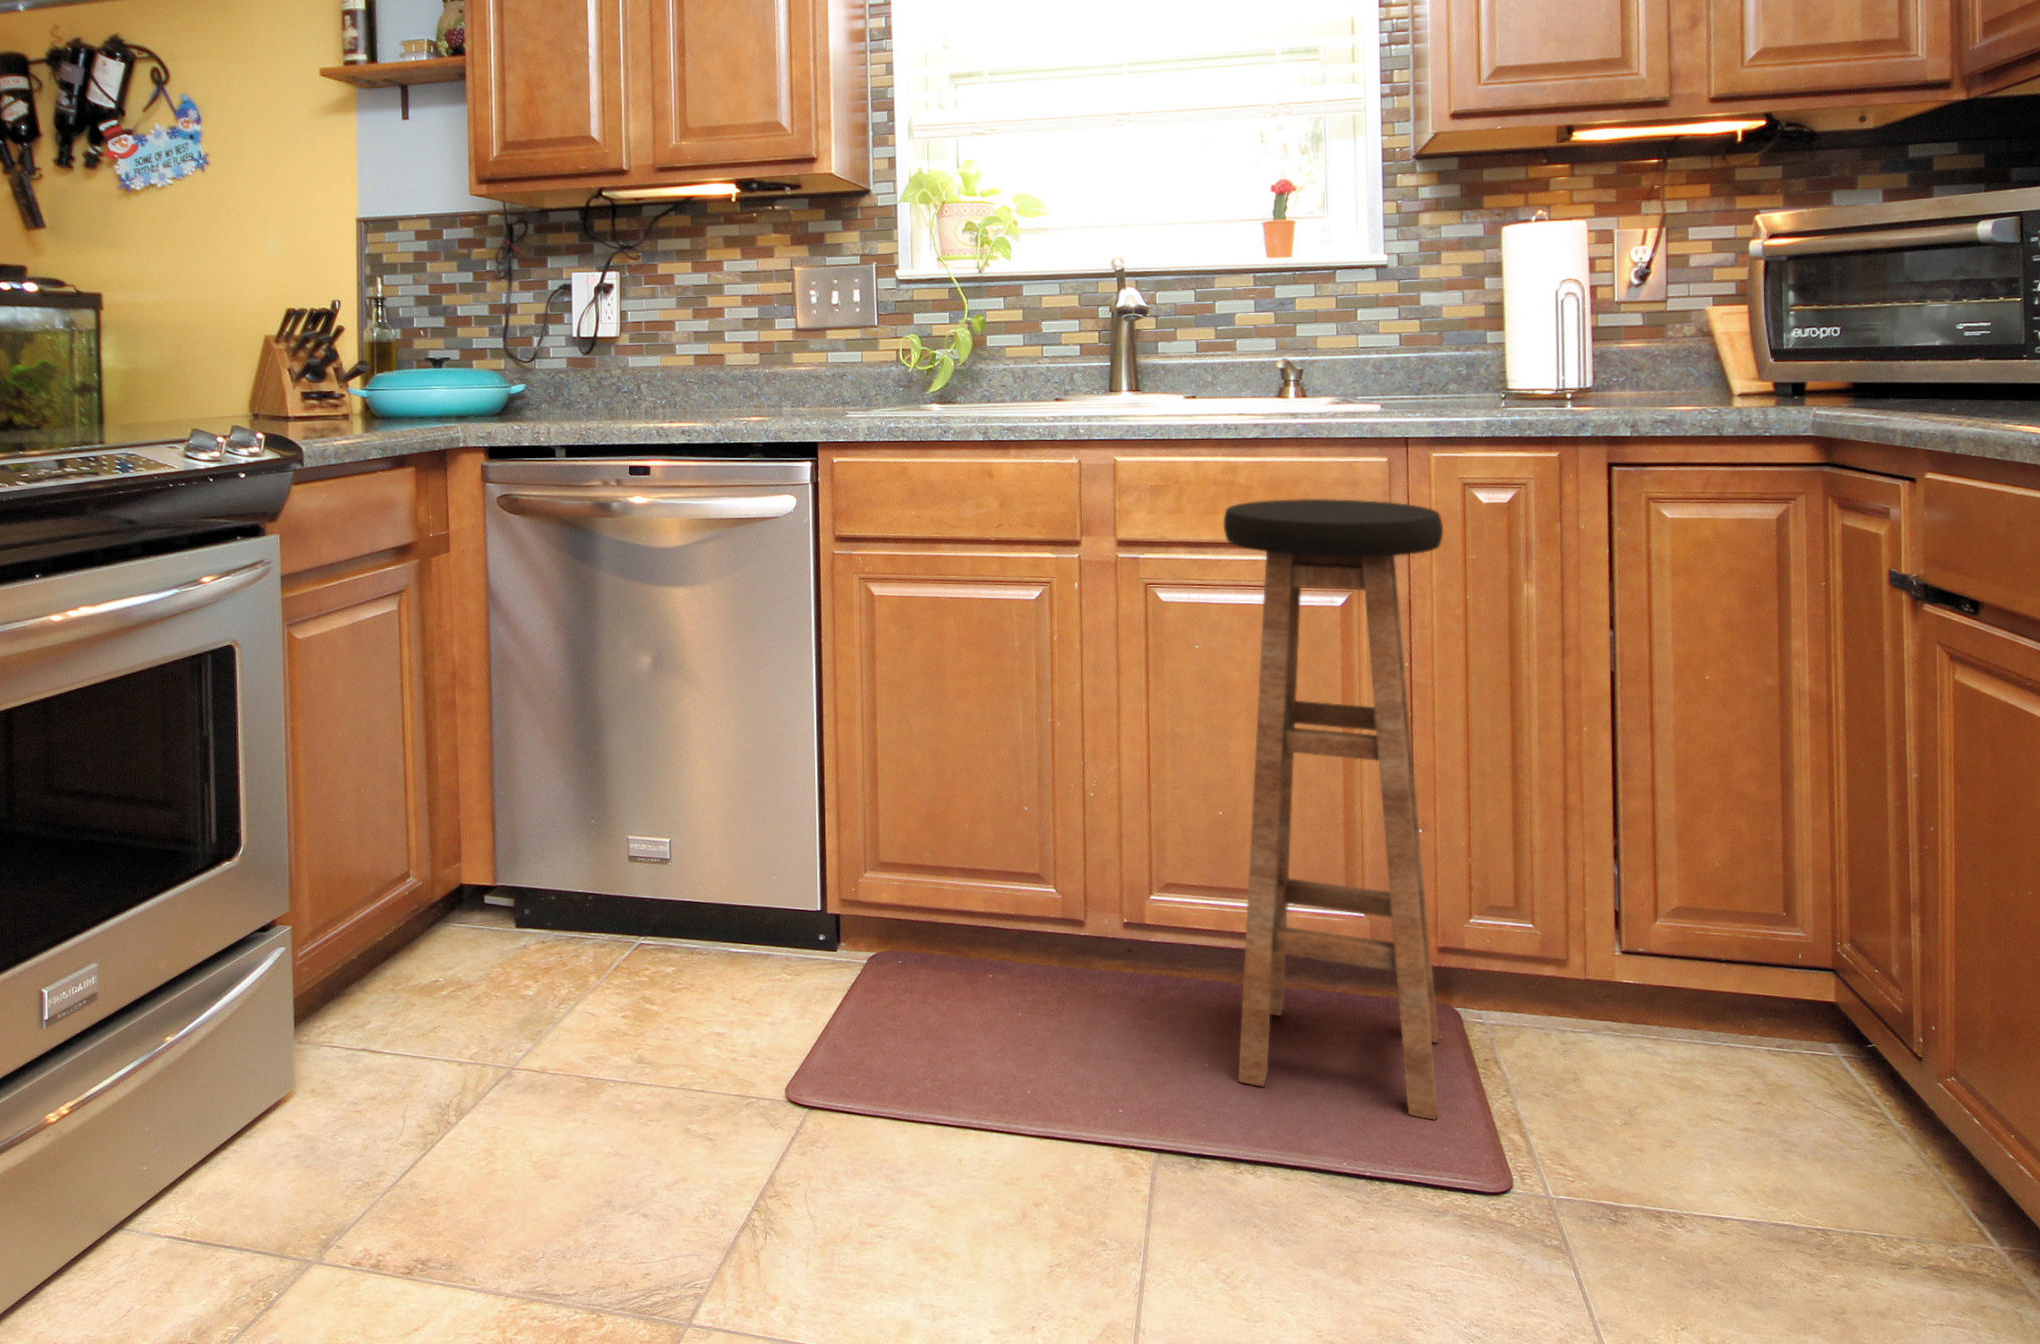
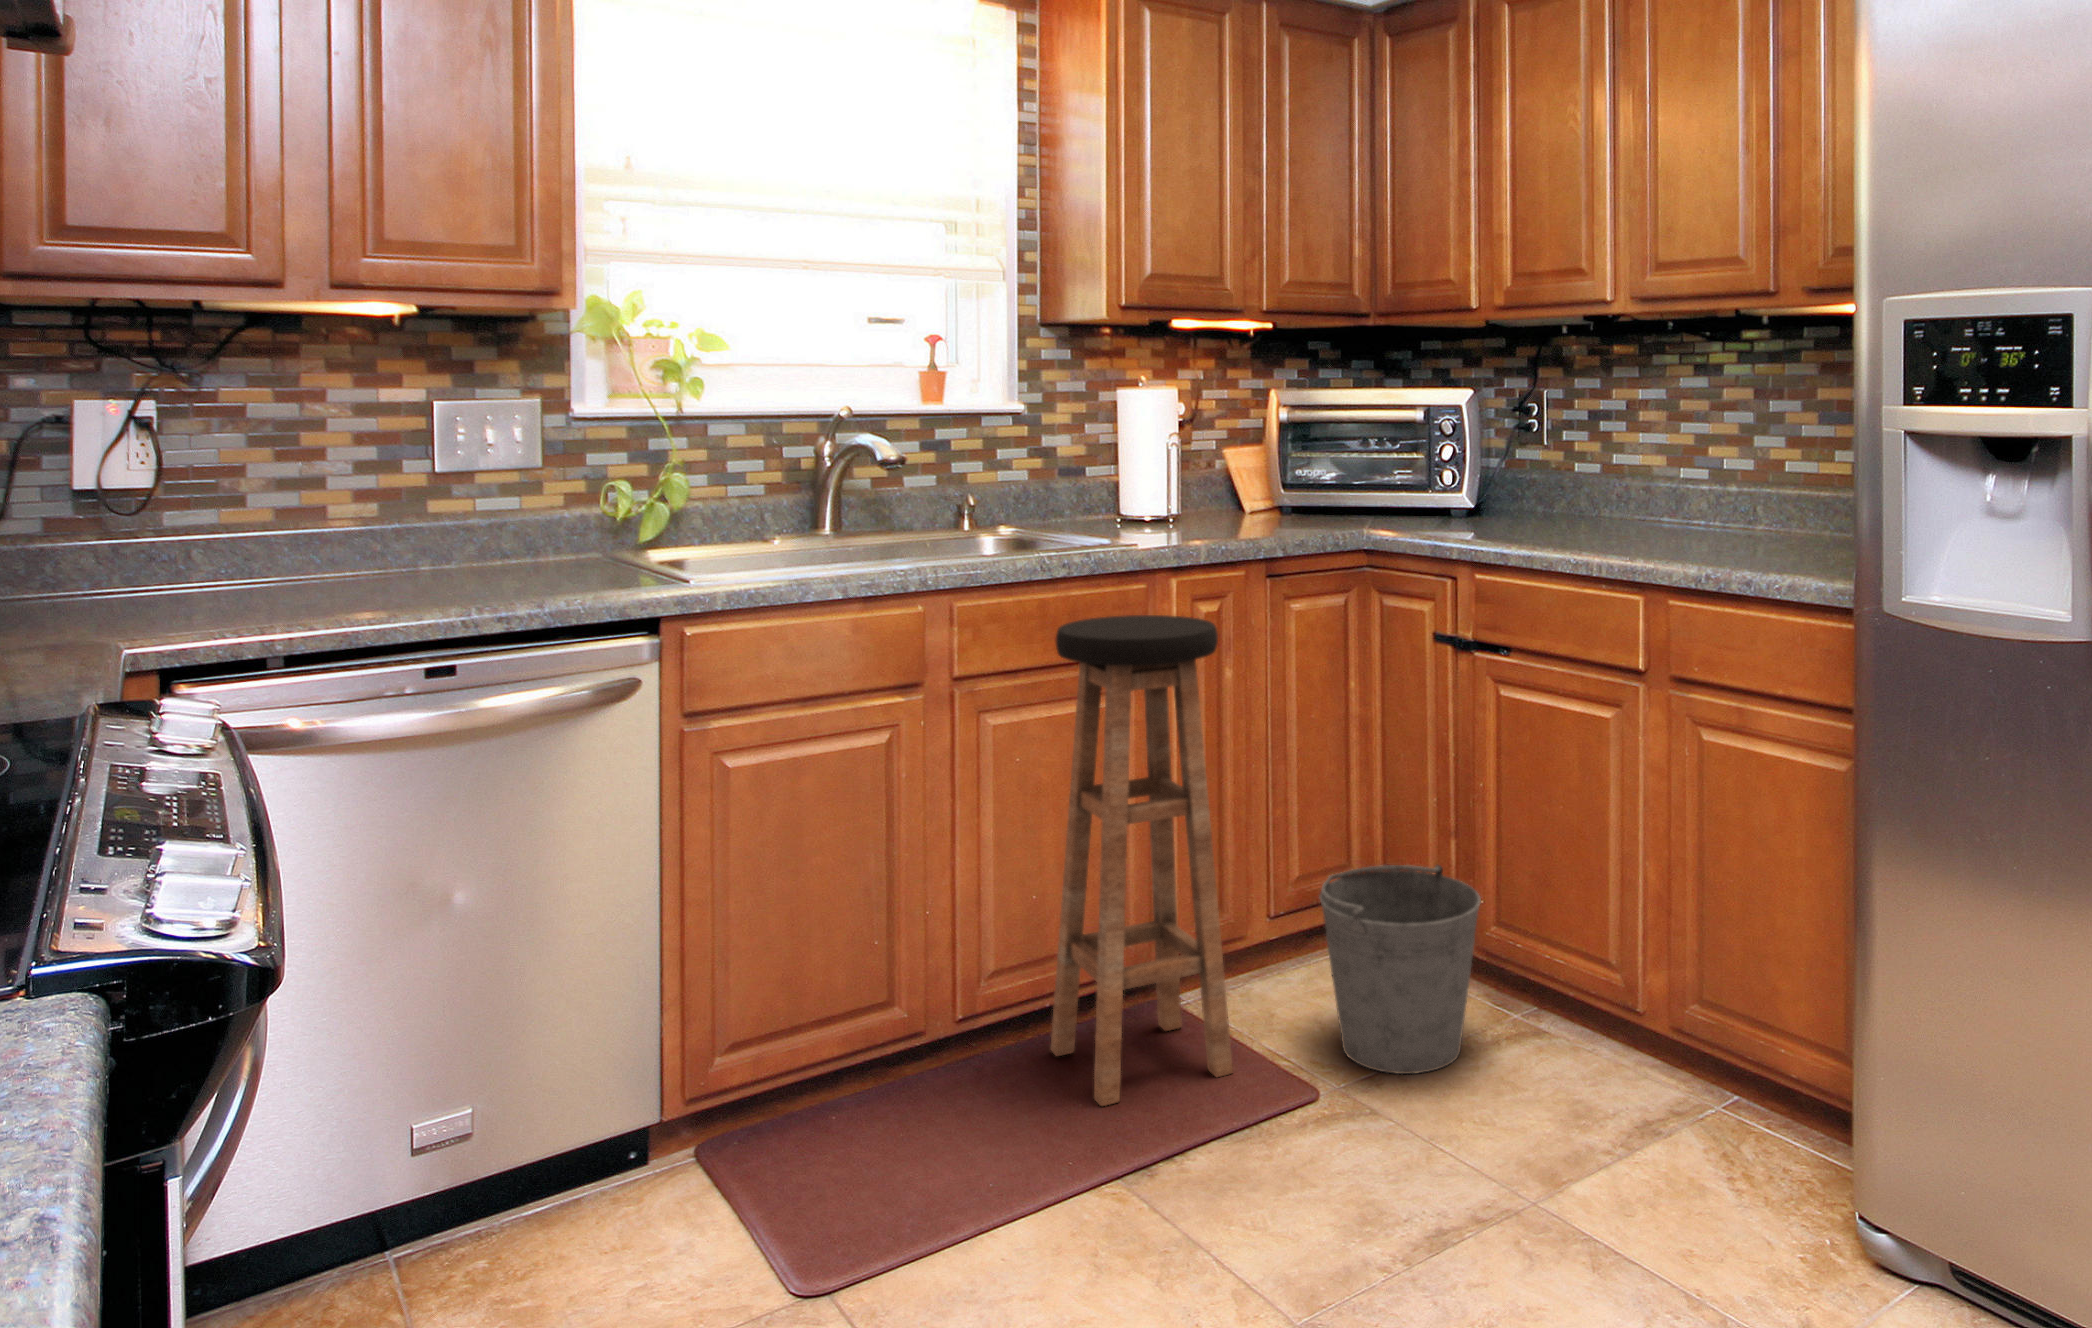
bucket: none [1579,907,1882,1263] -> present [1319,865,1481,1074]

